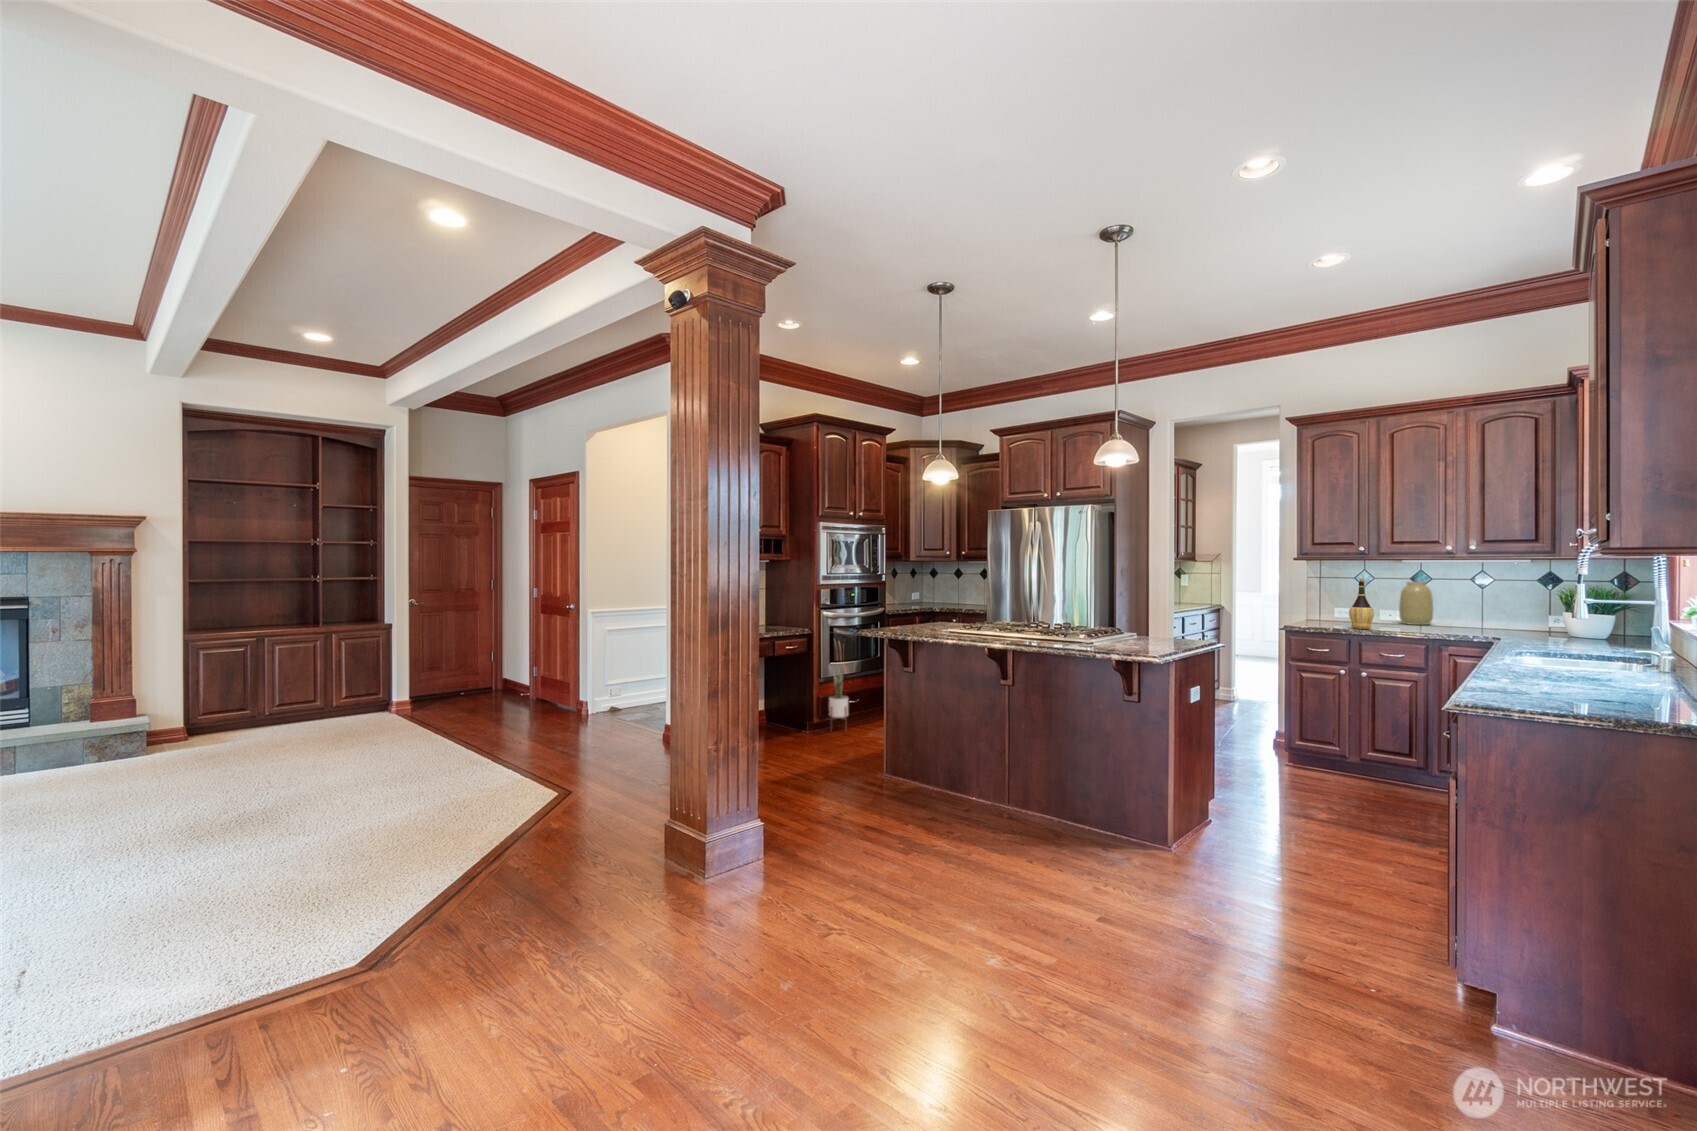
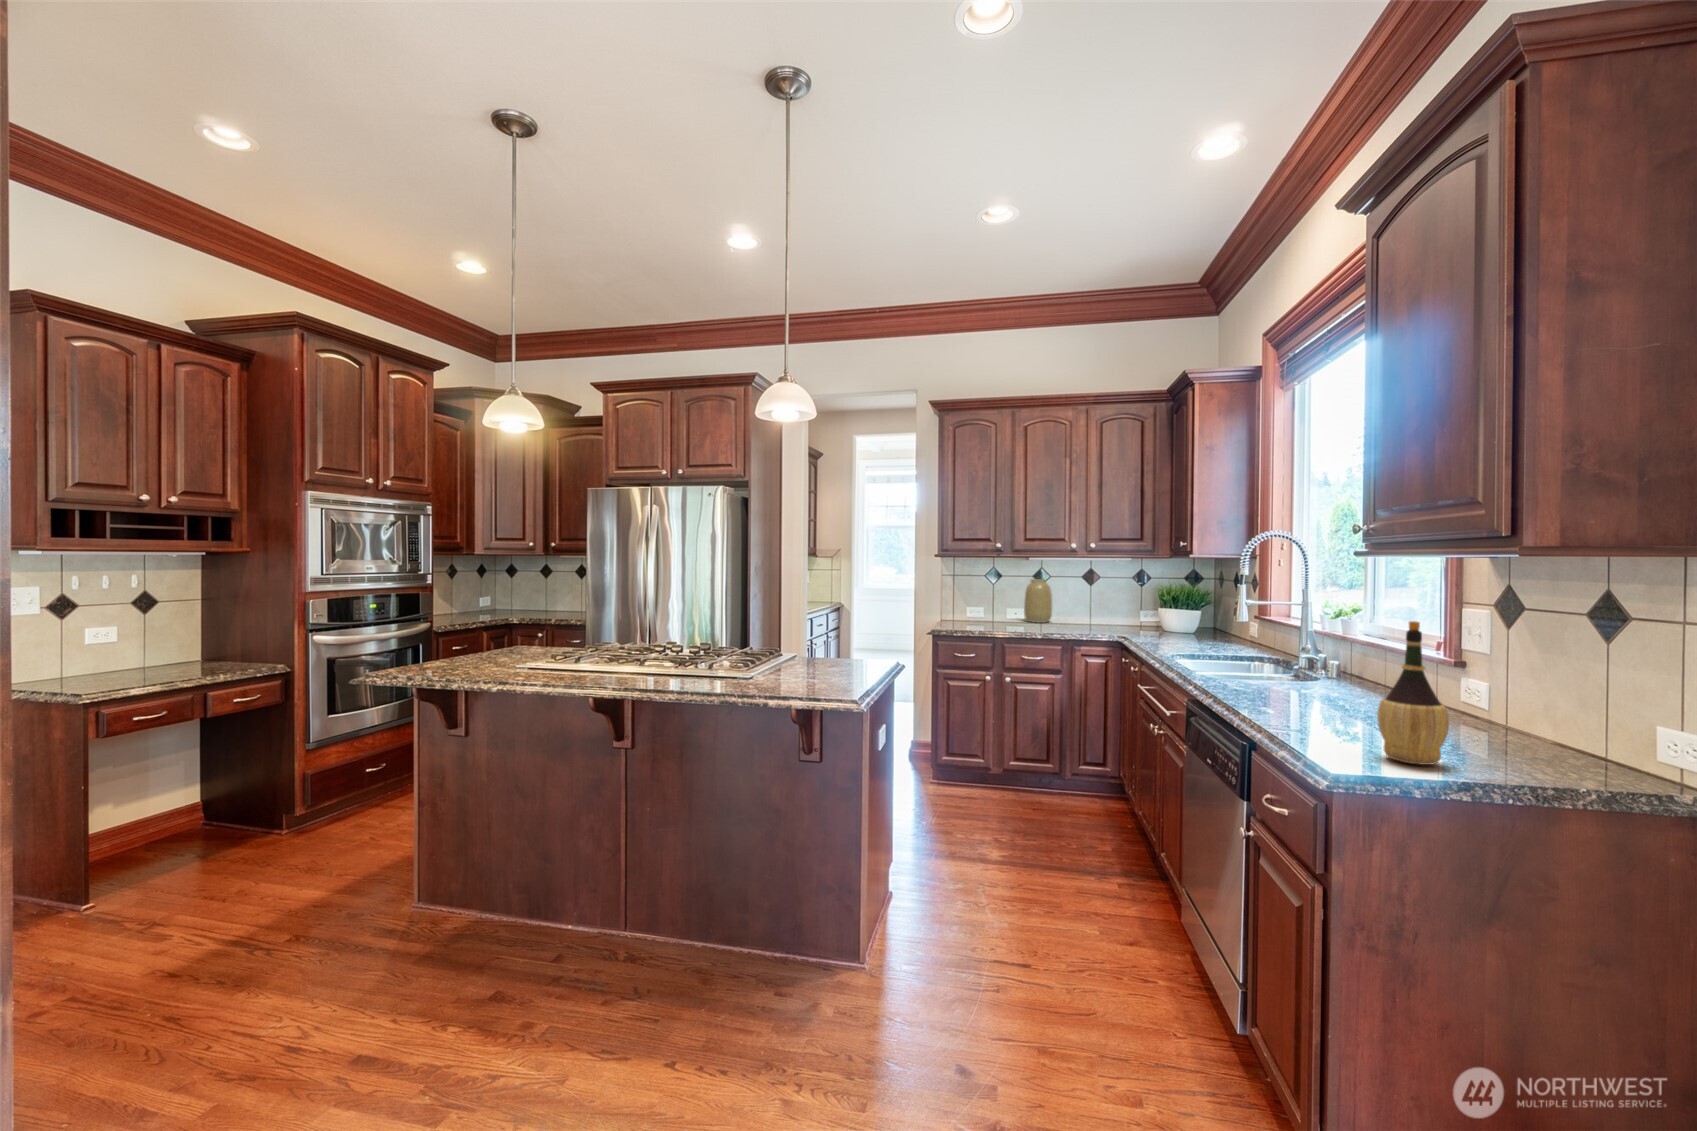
wine bottle: present [1349,578,1374,629] -> present [1377,621,1449,765]
potted plant: present [829,673,848,729] -> none [326,719,362,826]

